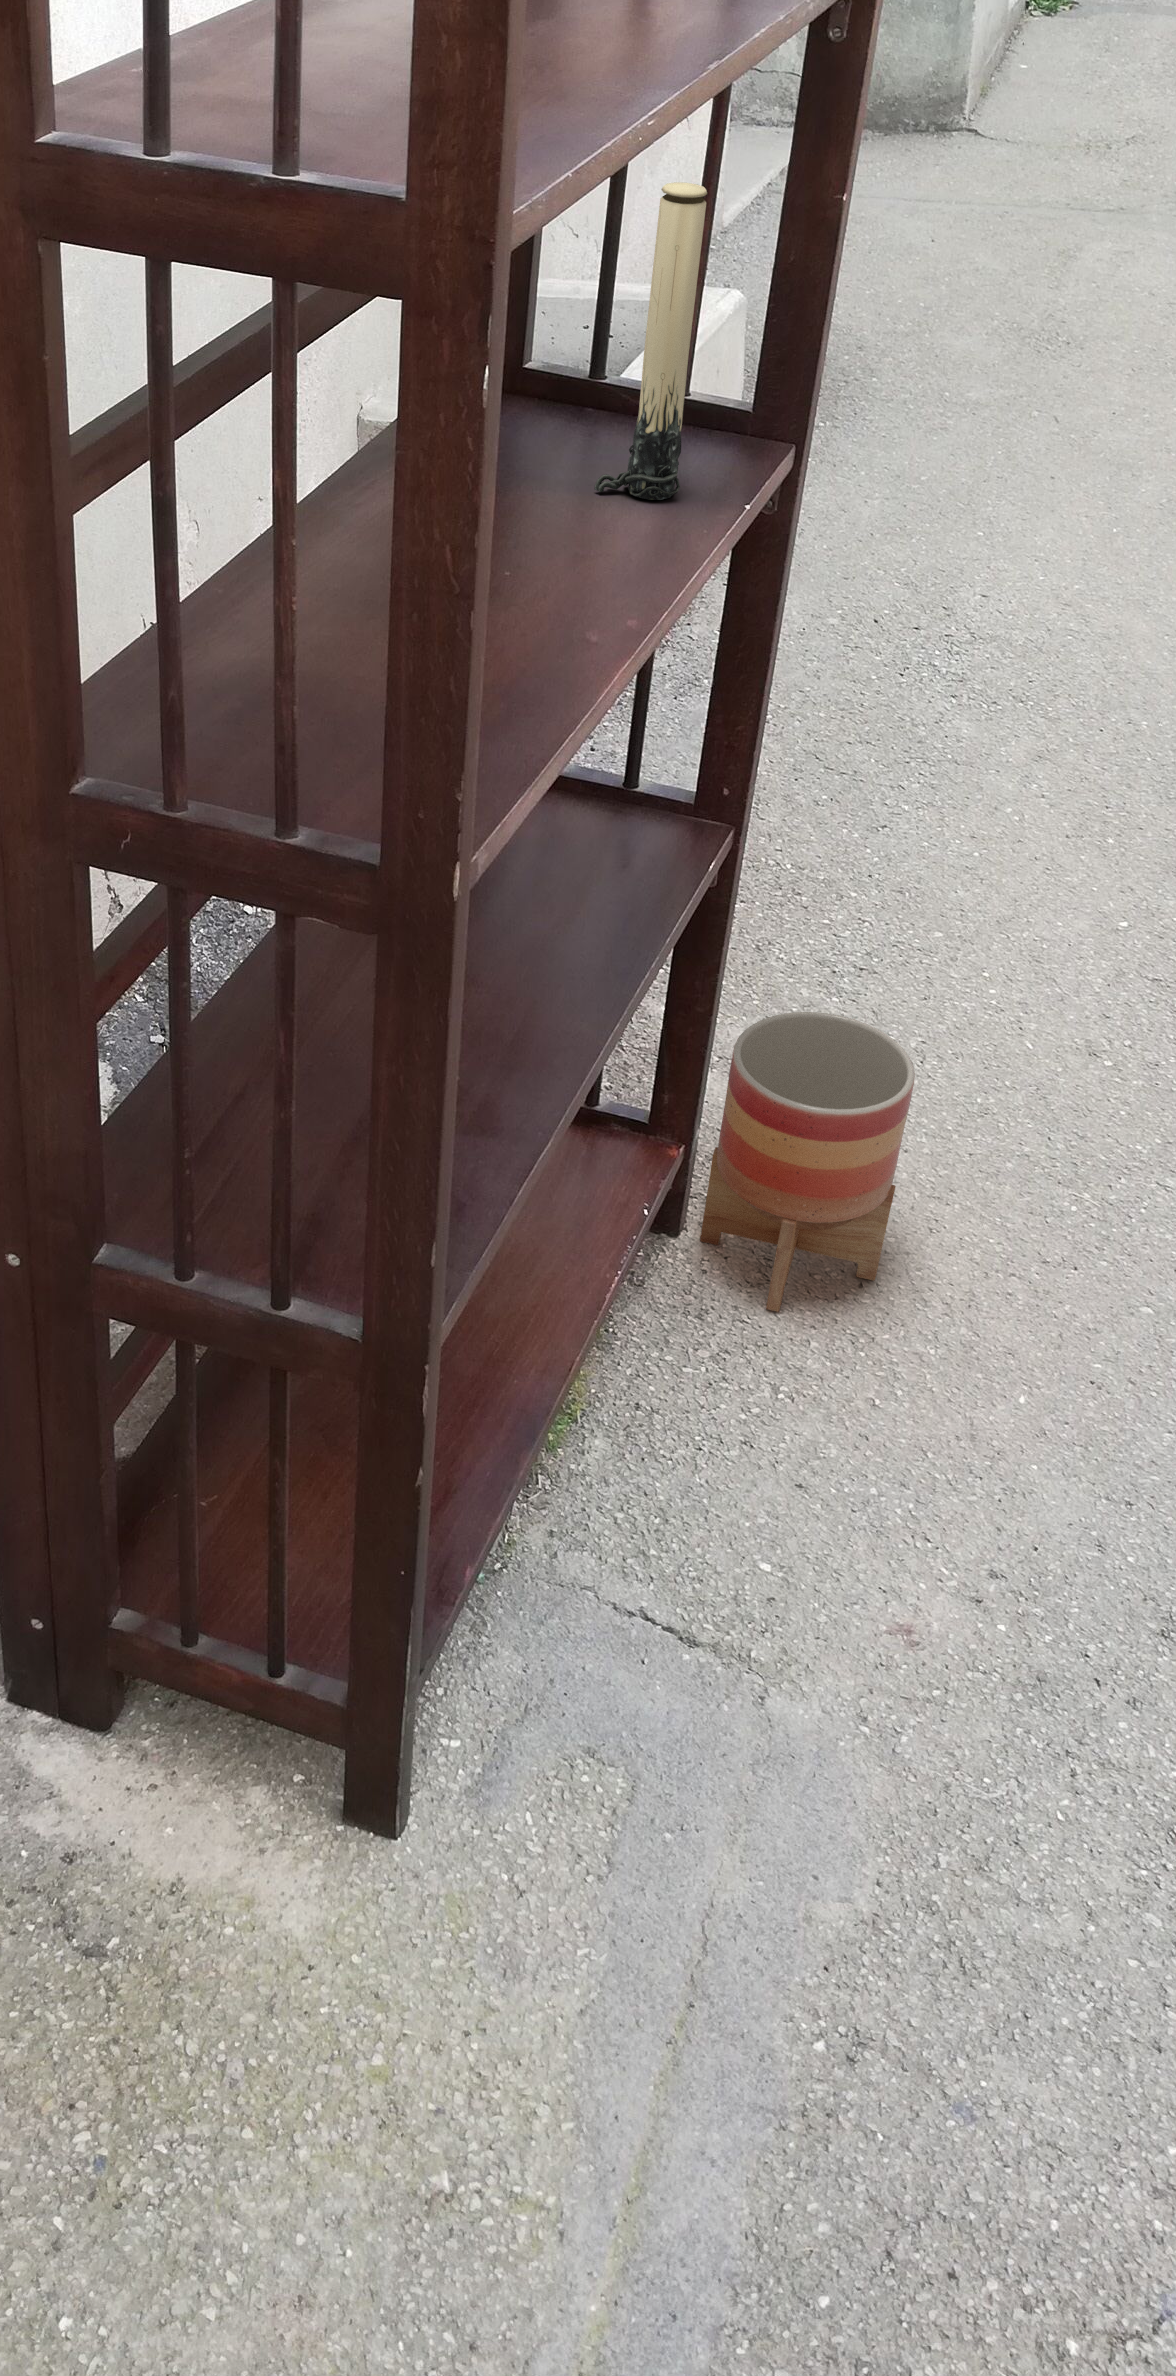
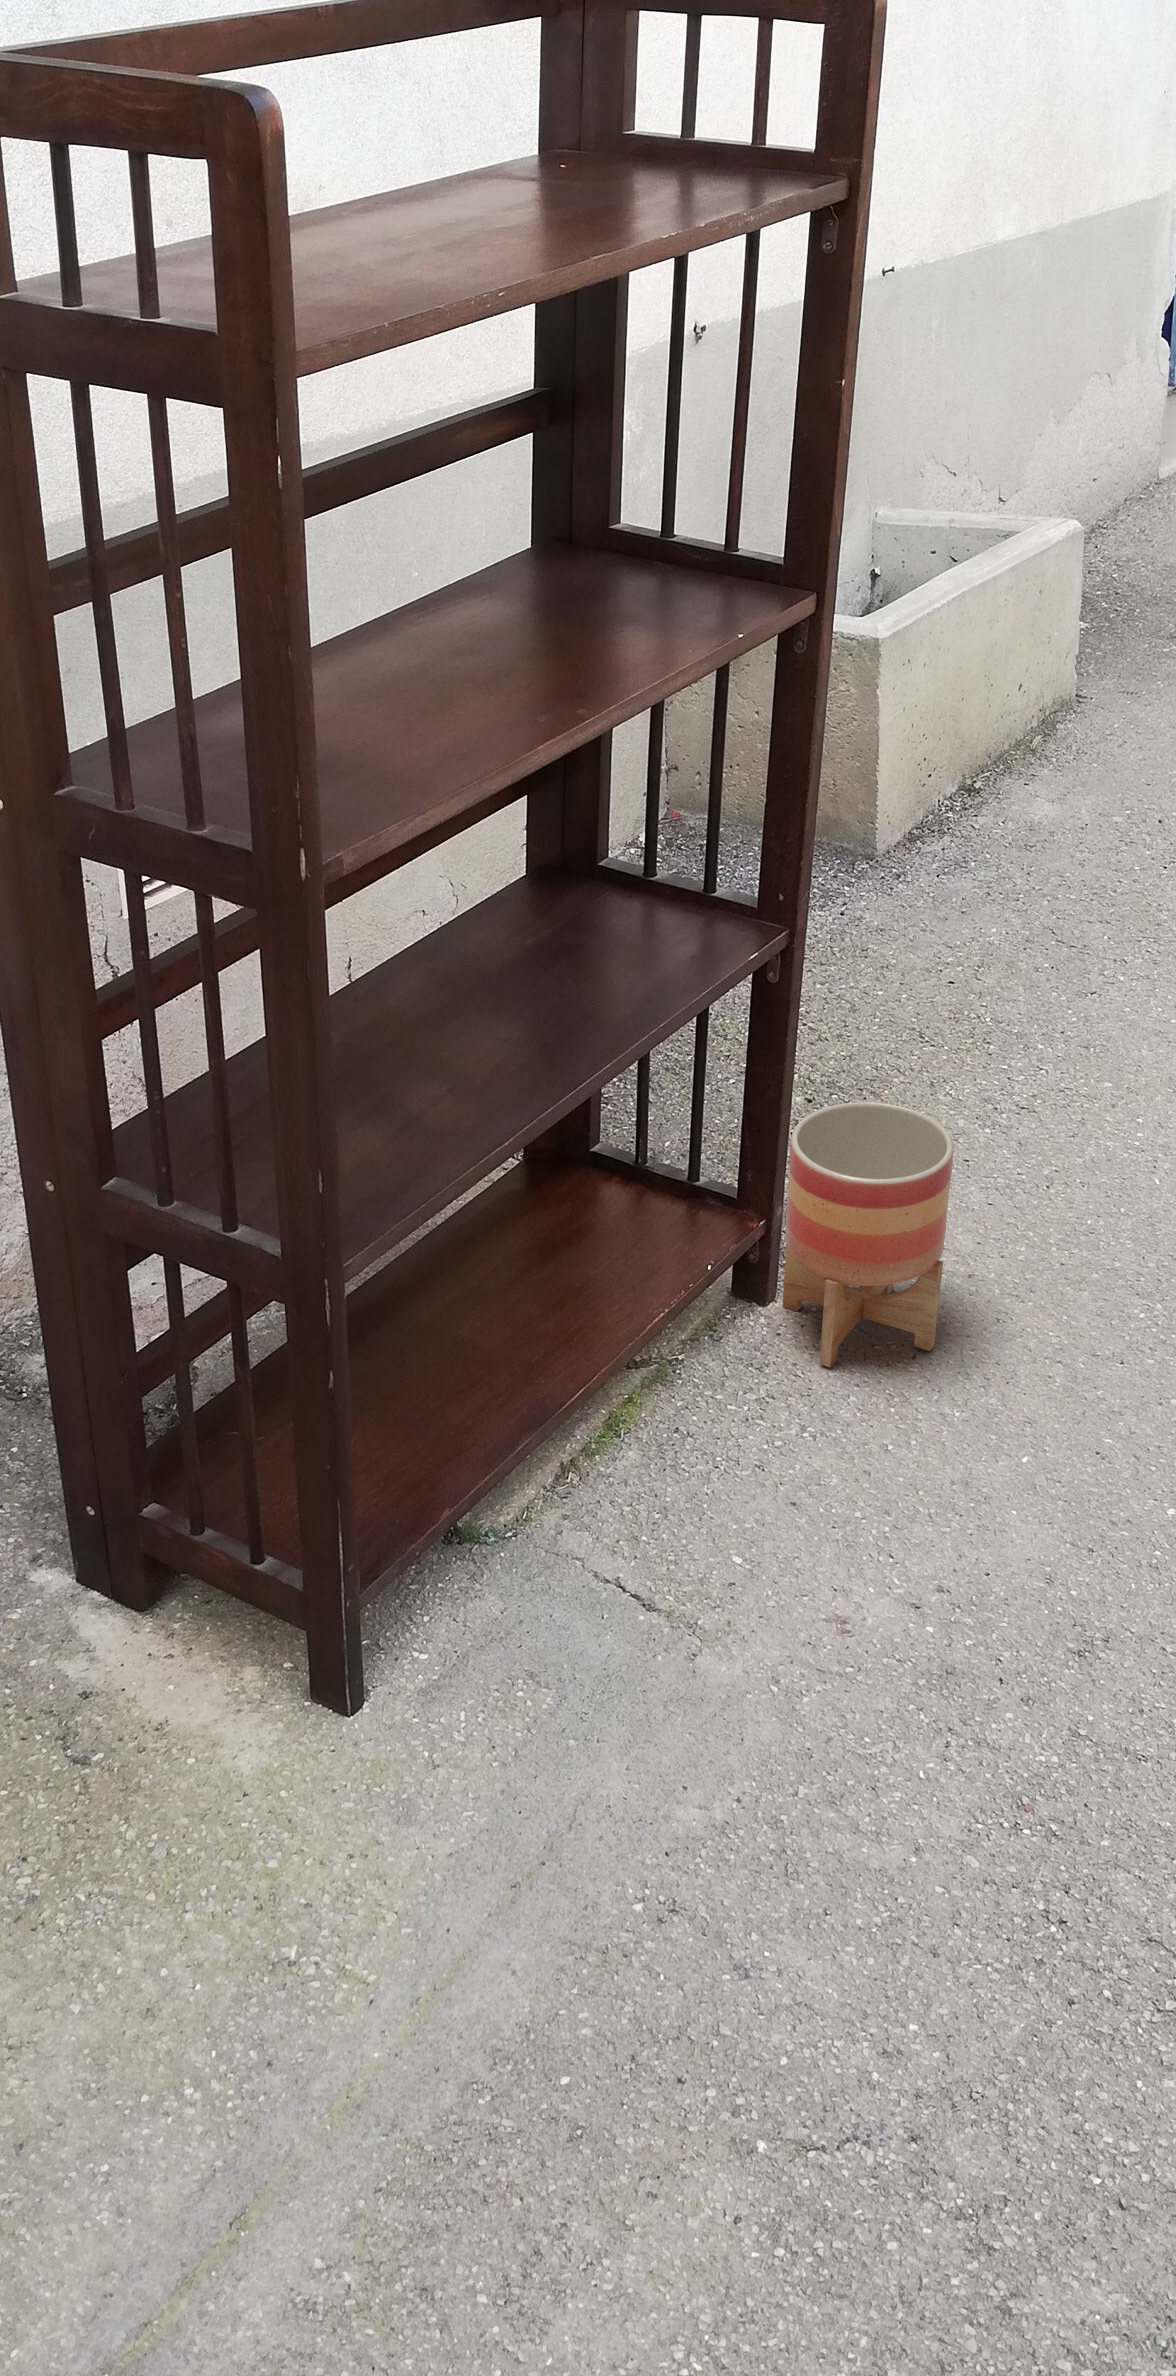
candle: present [594,182,707,500] -> none [608,367,678,628]

